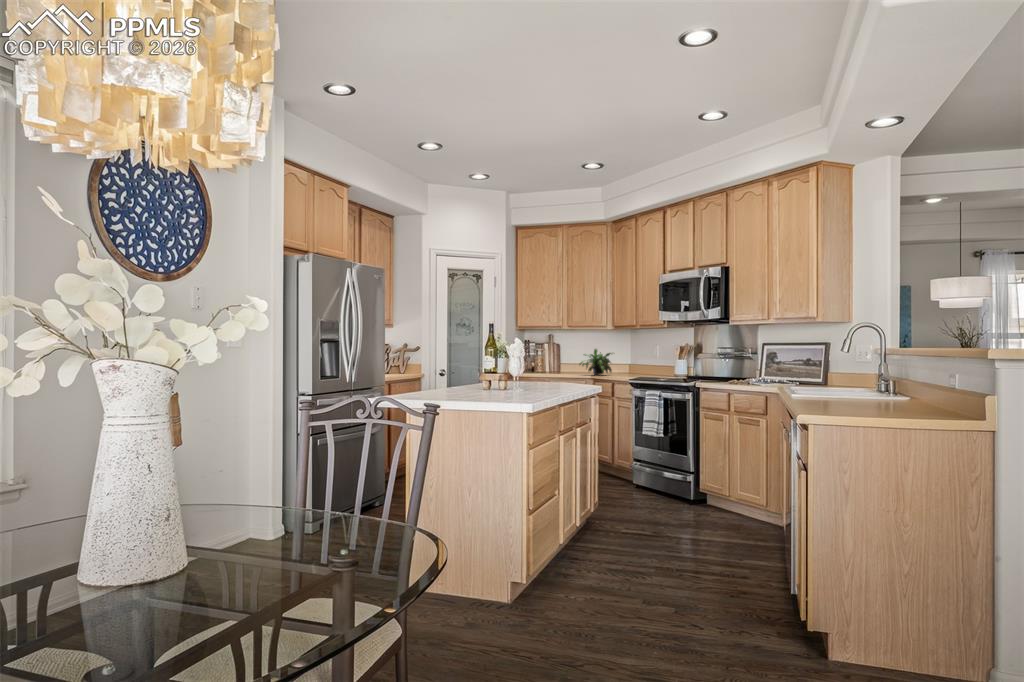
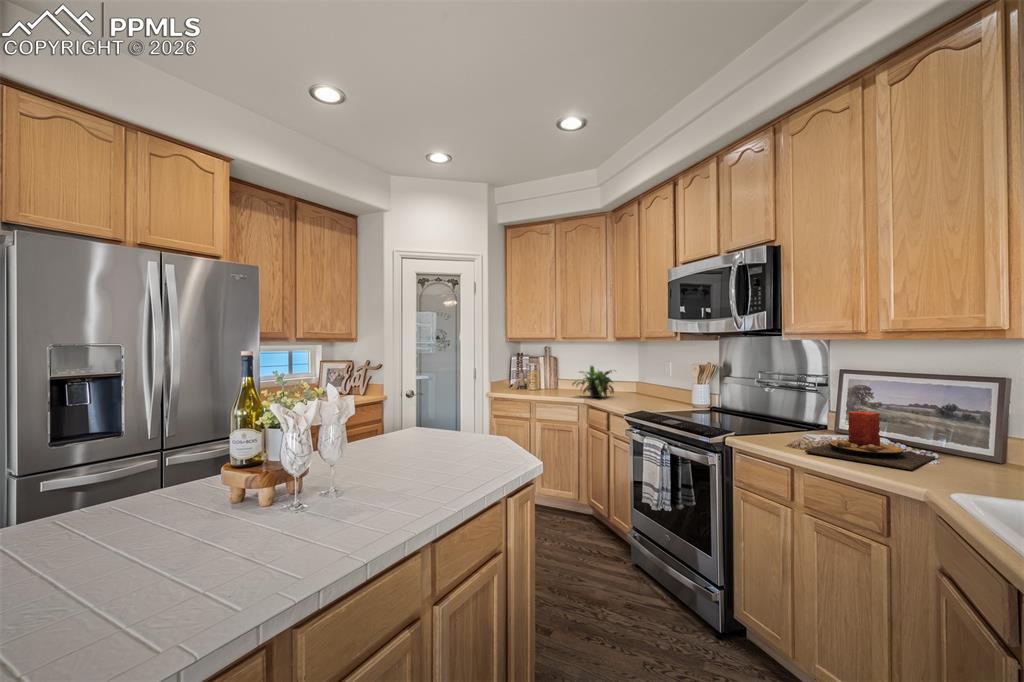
candle: none [737,361,799,386] -> present [805,410,935,470]

